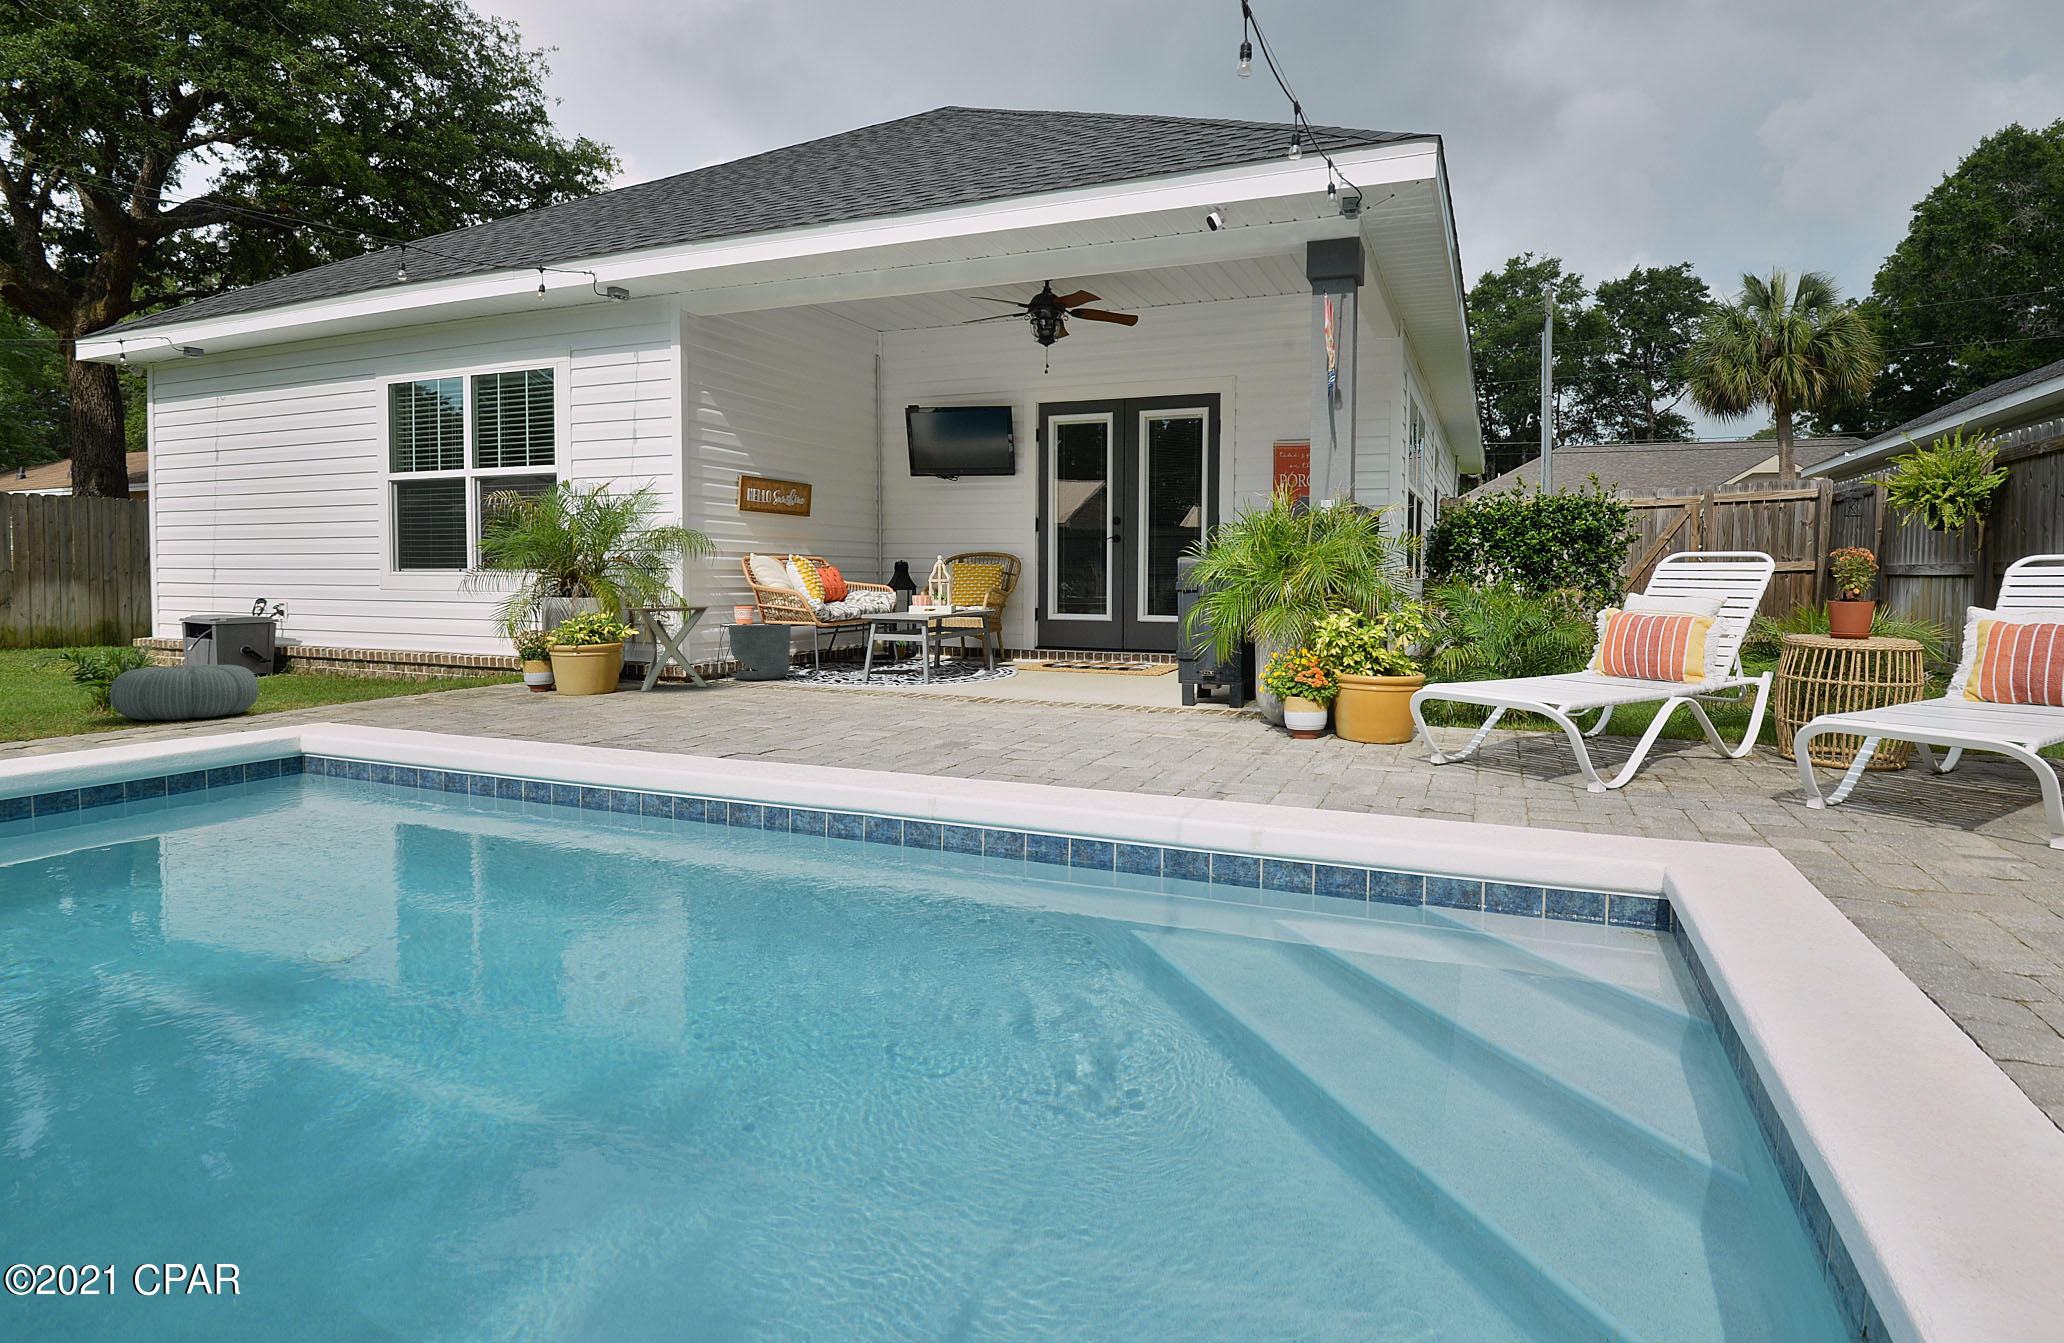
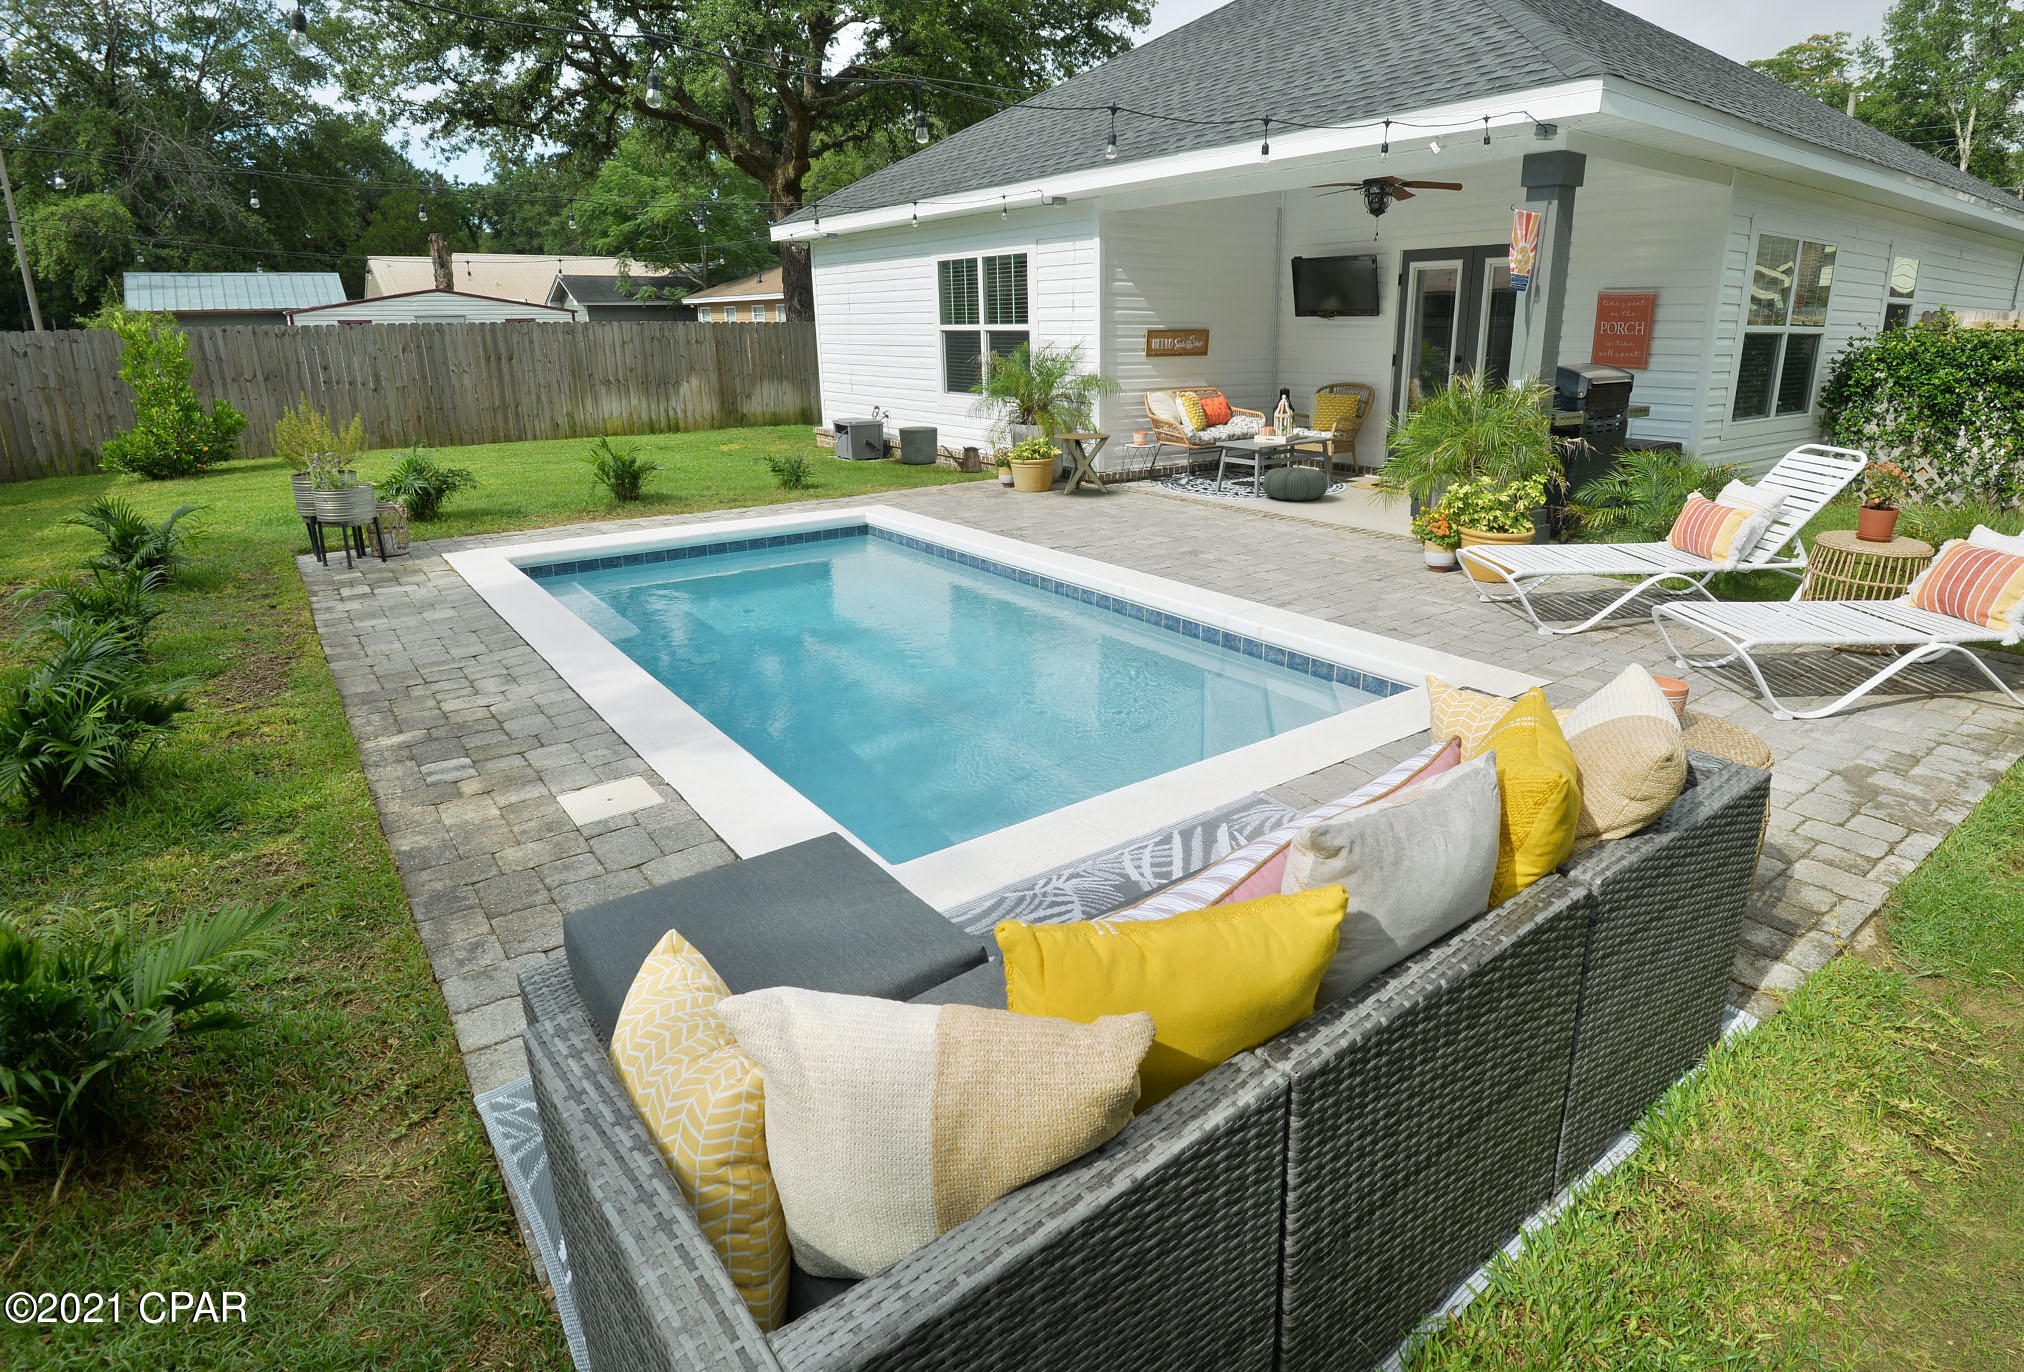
planter: present [729,623,791,680] -> present [899,426,937,464]
watering can: none [402,640,482,680] -> present [941,445,987,472]
pouf: present [110,664,259,720] -> present [1263,467,1328,500]

